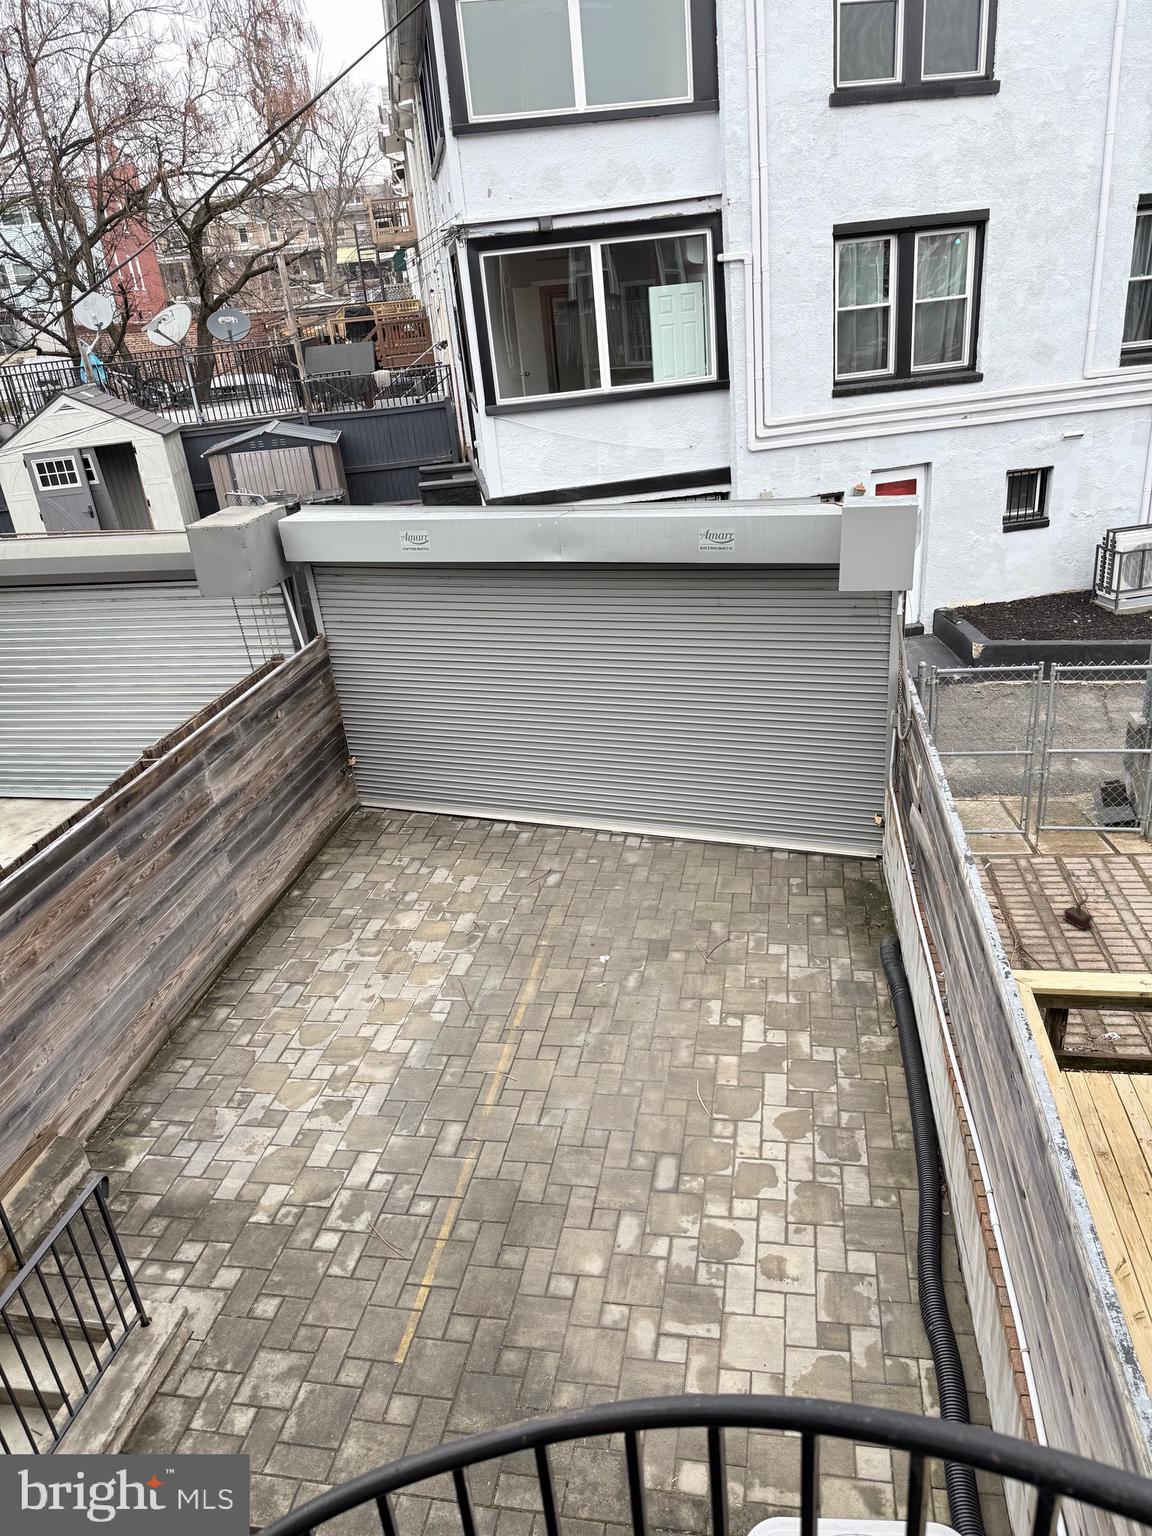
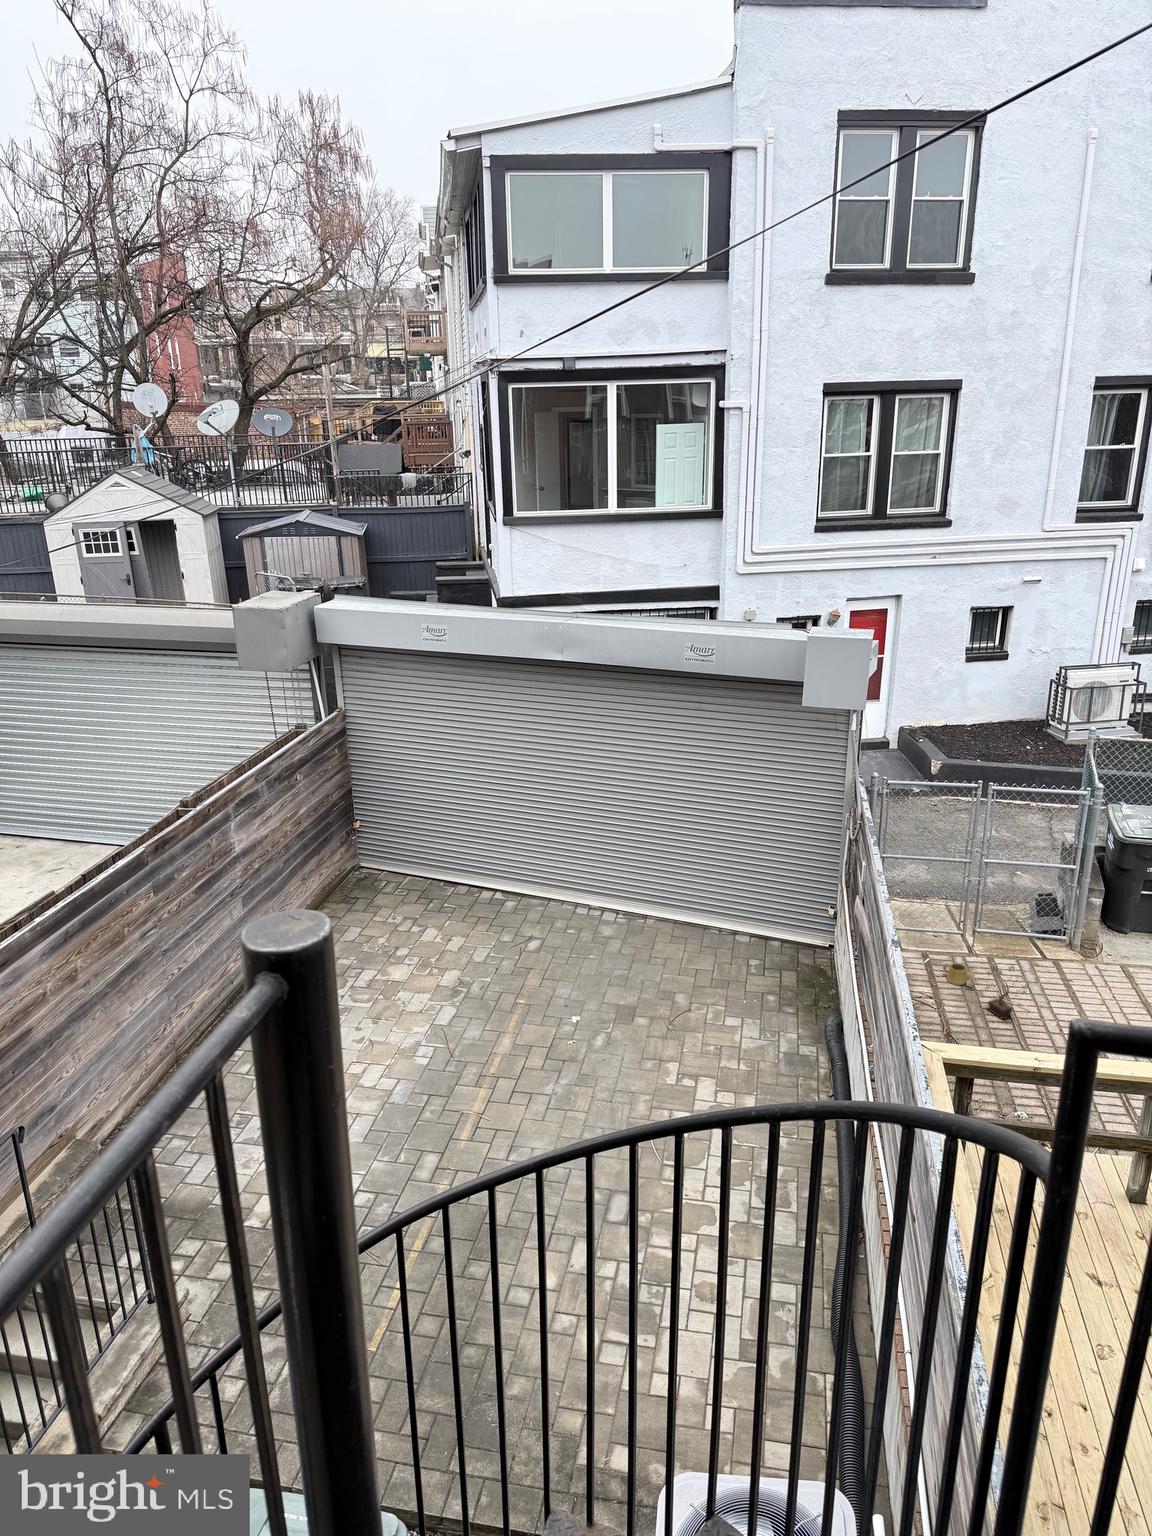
watering can: none [1010,869,1047,893] -> present [943,963,975,985]

